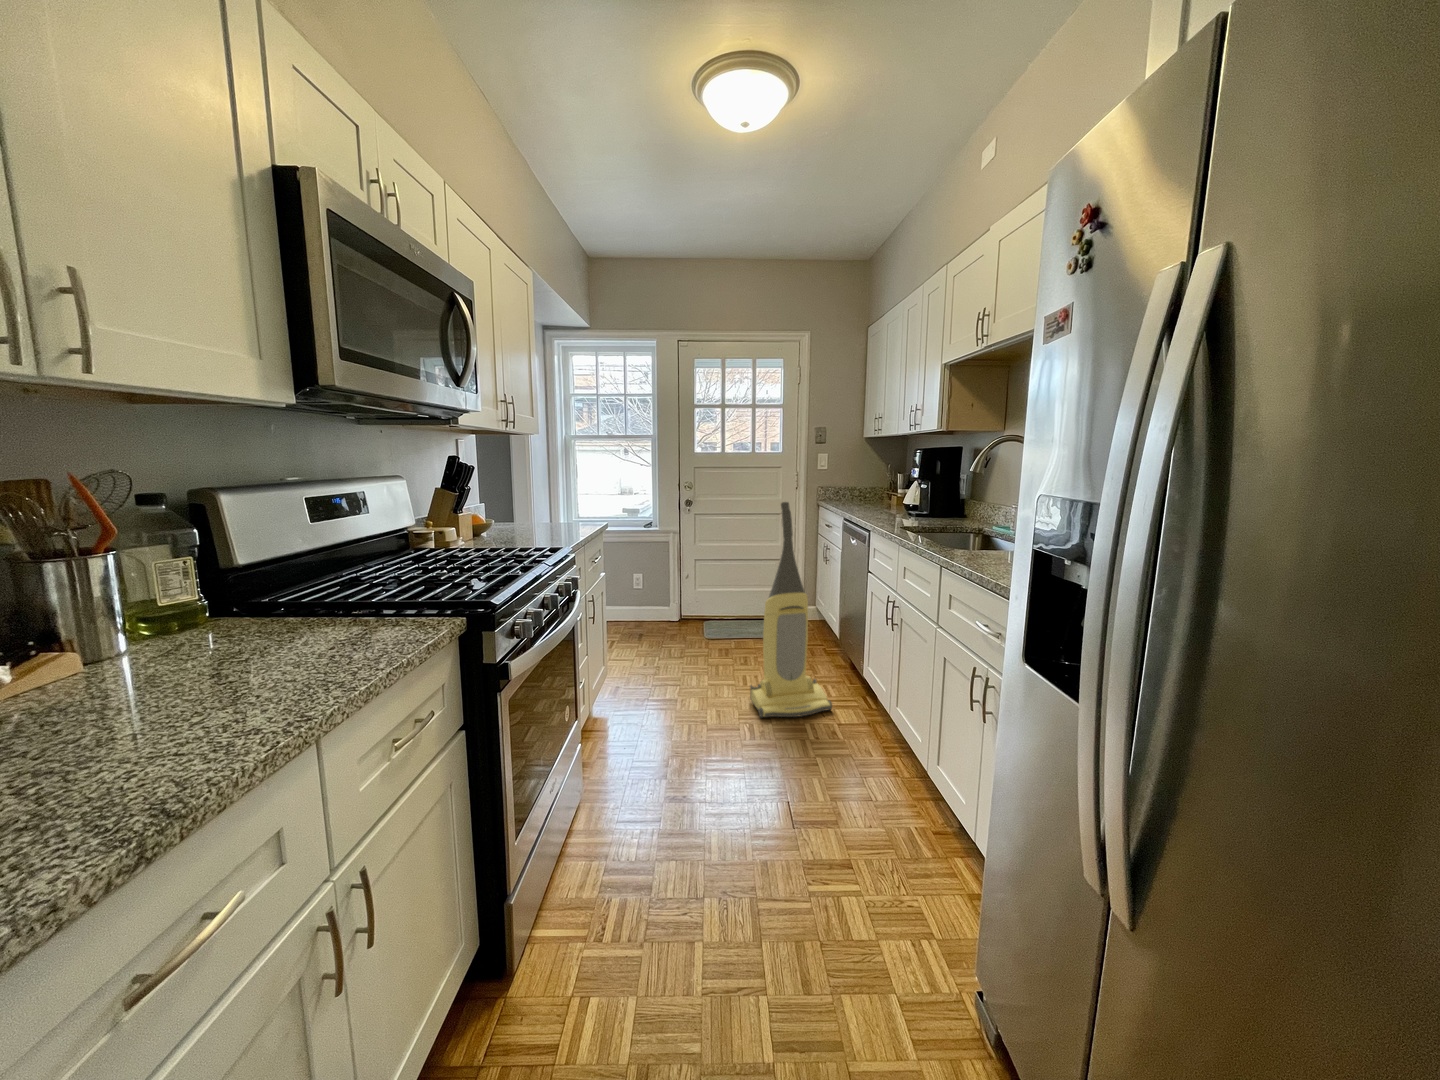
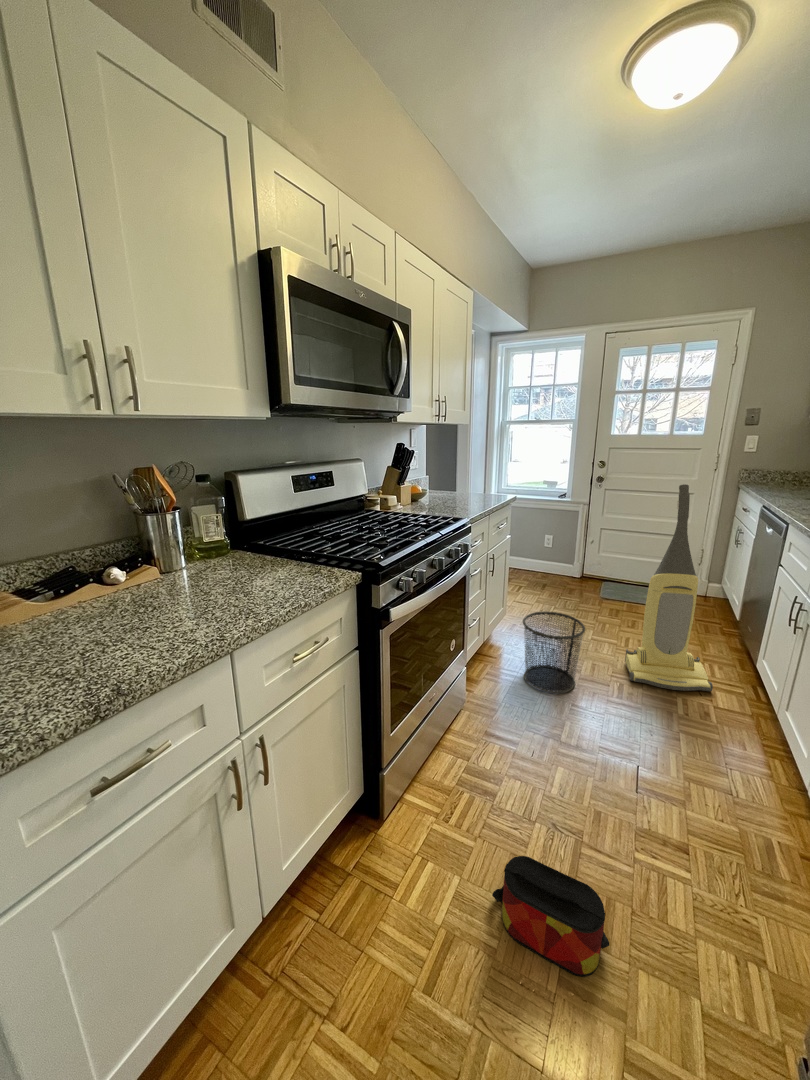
waste bin: none [643,655,713,752] -> present [523,612,585,693]
bag: none [682,928,813,1036] -> present [492,856,609,977]

